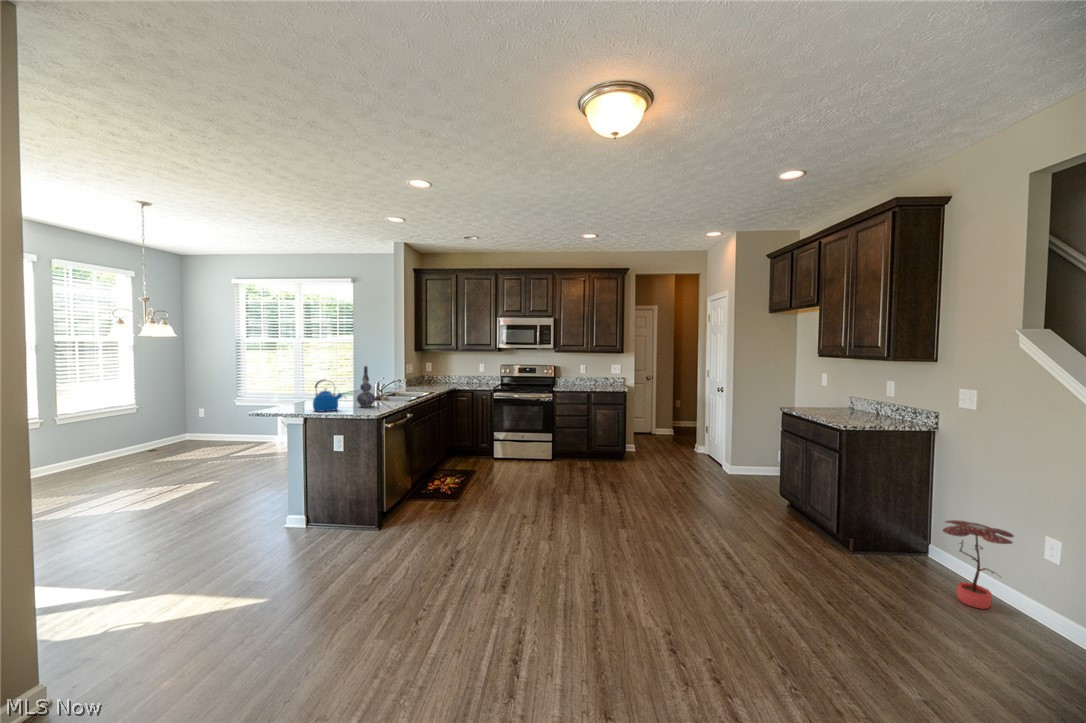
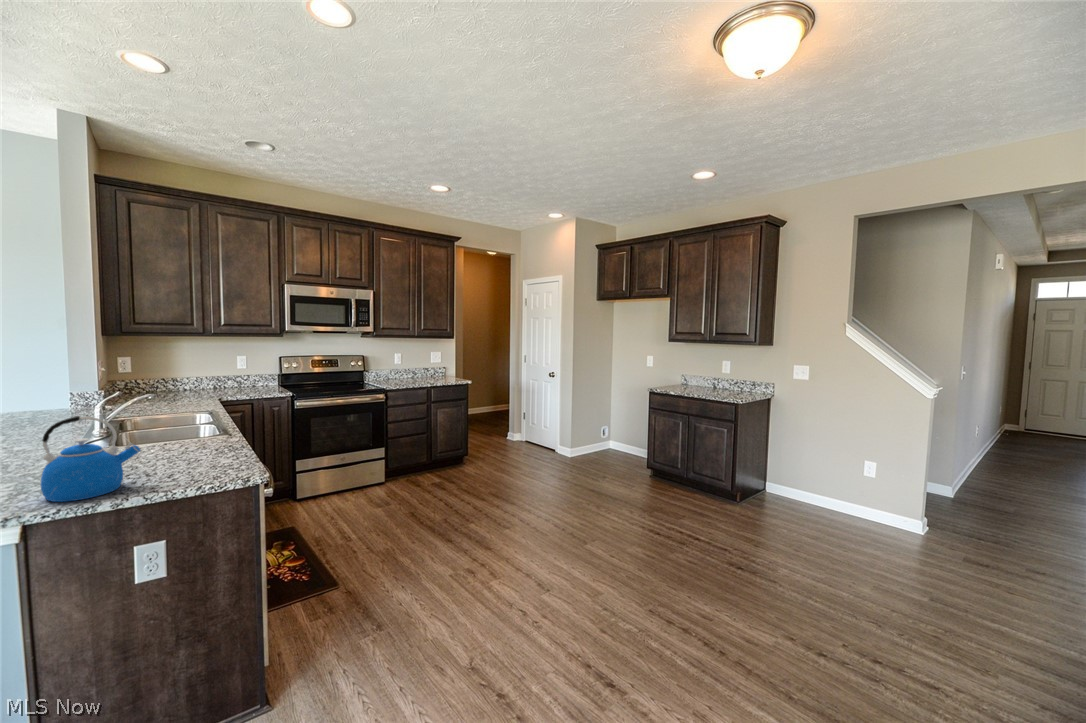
vase: present [357,366,375,407] -> none [144,375,192,465]
potted plant: present [943,520,1014,609] -> none [812,461,863,521]

